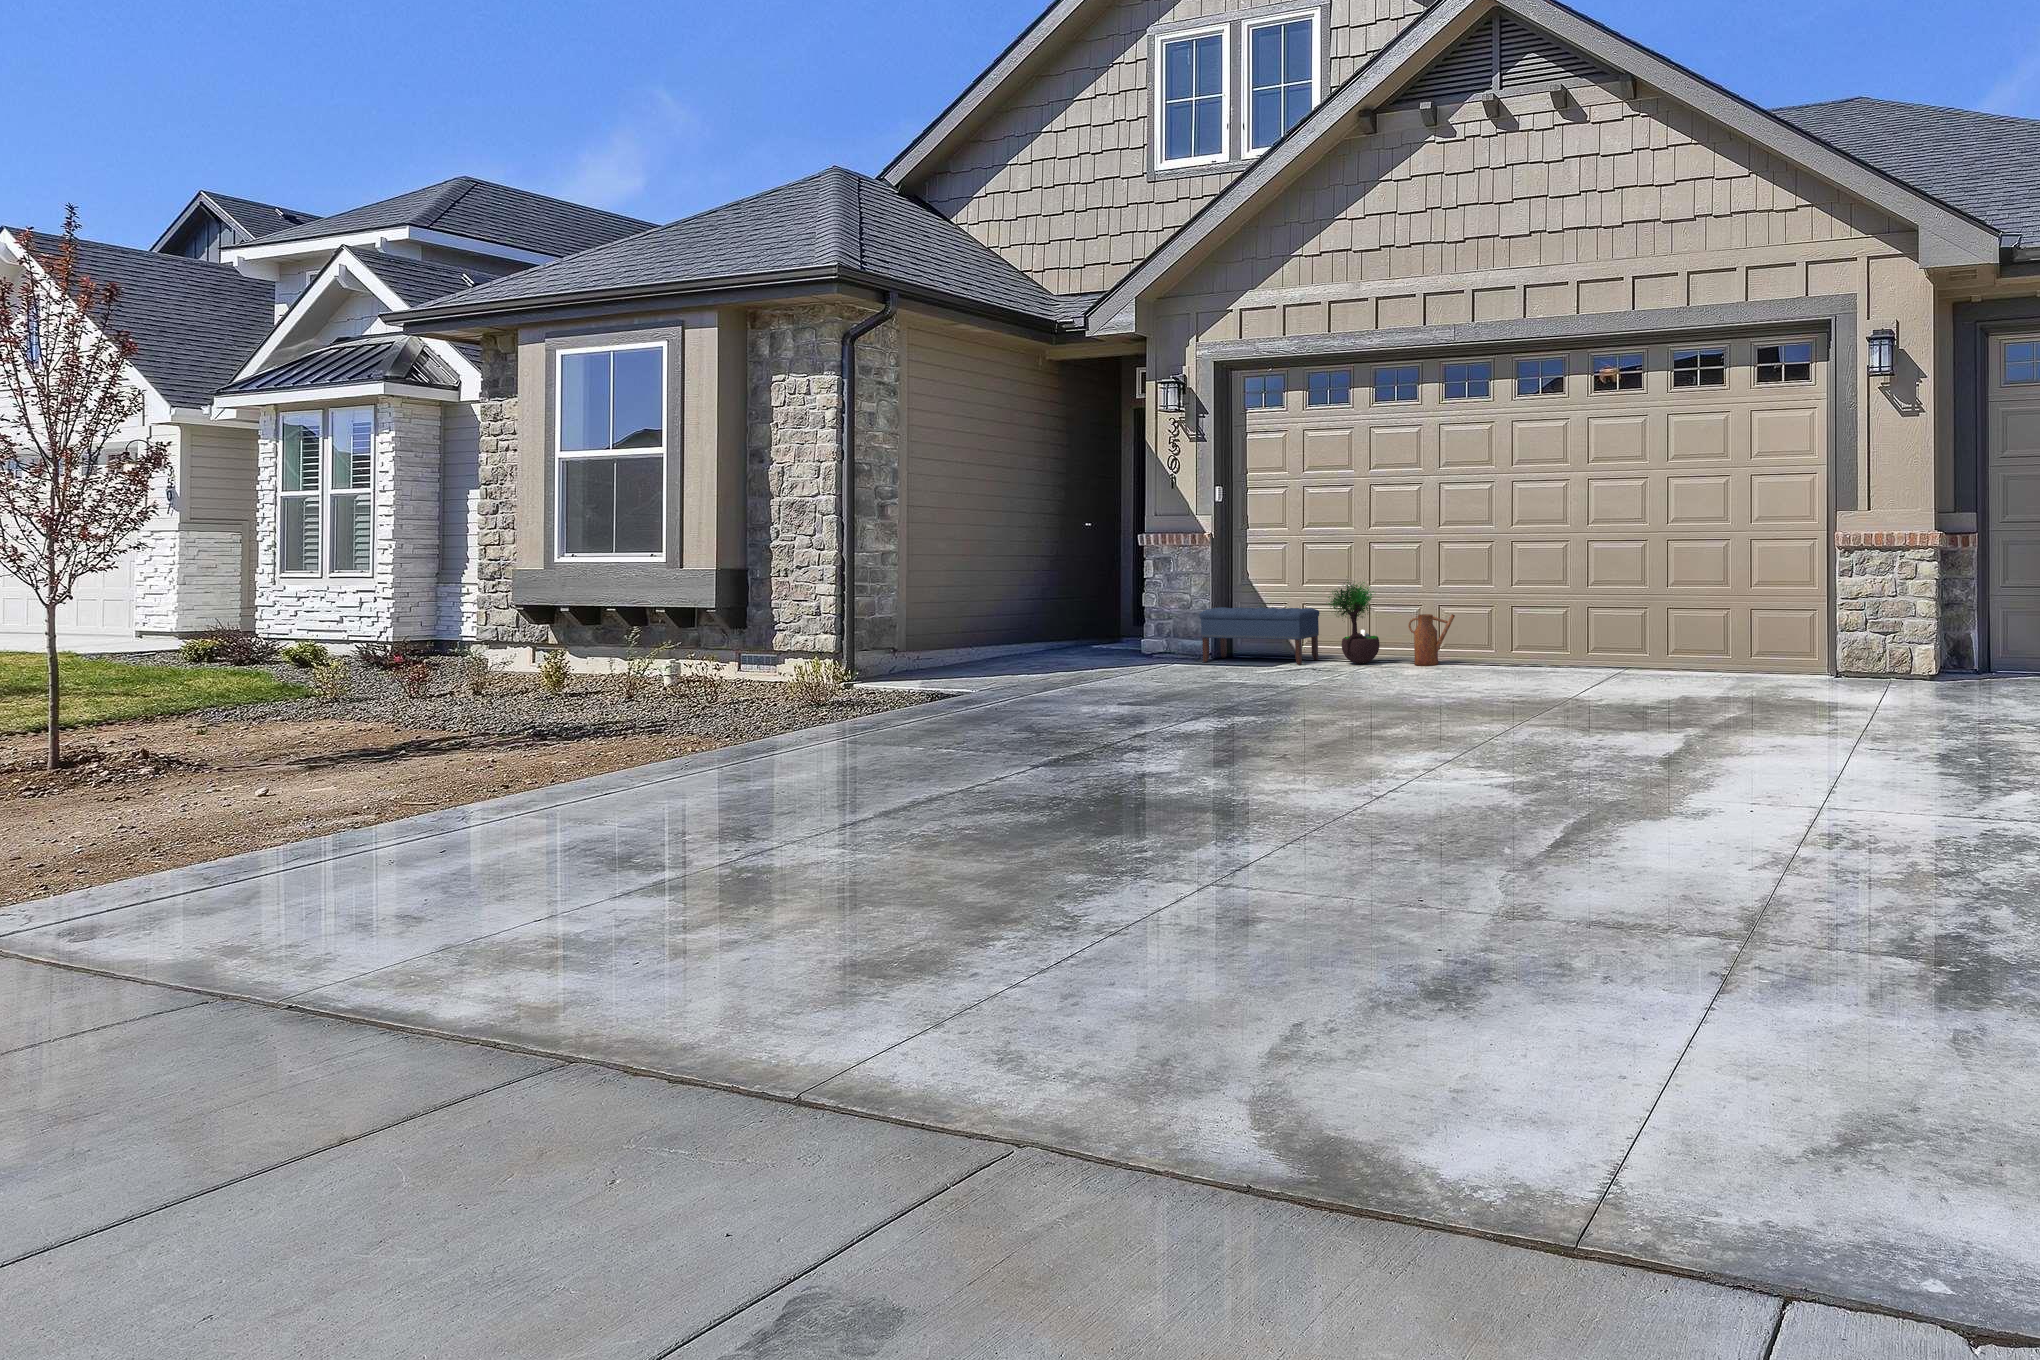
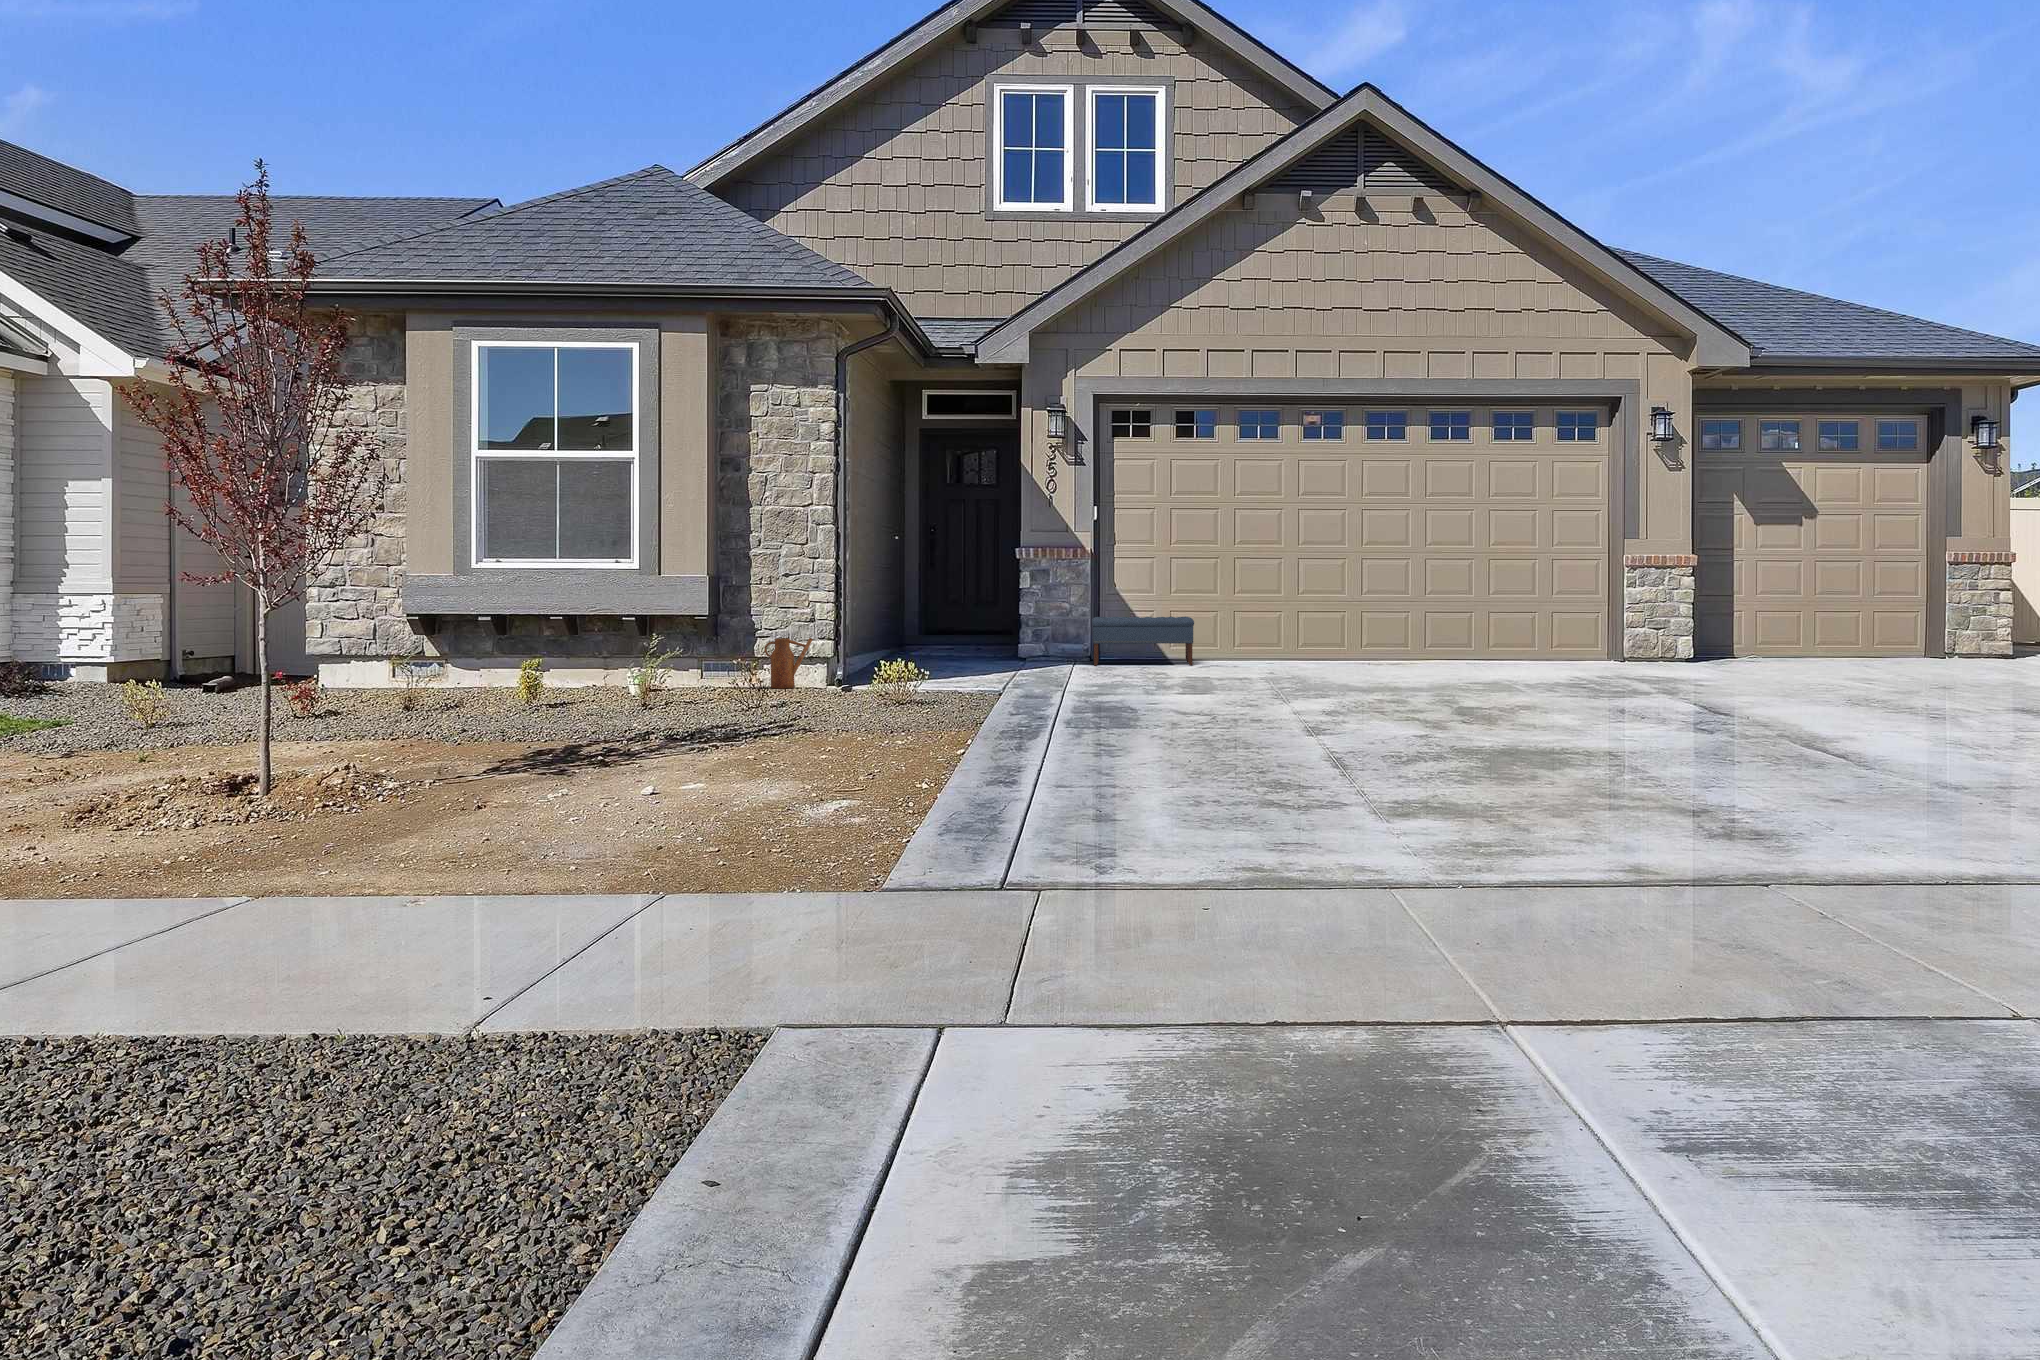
potted tree: present [1328,581,1380,664] -> none [1218,587,1262,664]
watering can: present [1408,614,1455,666] -> present [764,638,813,689]

